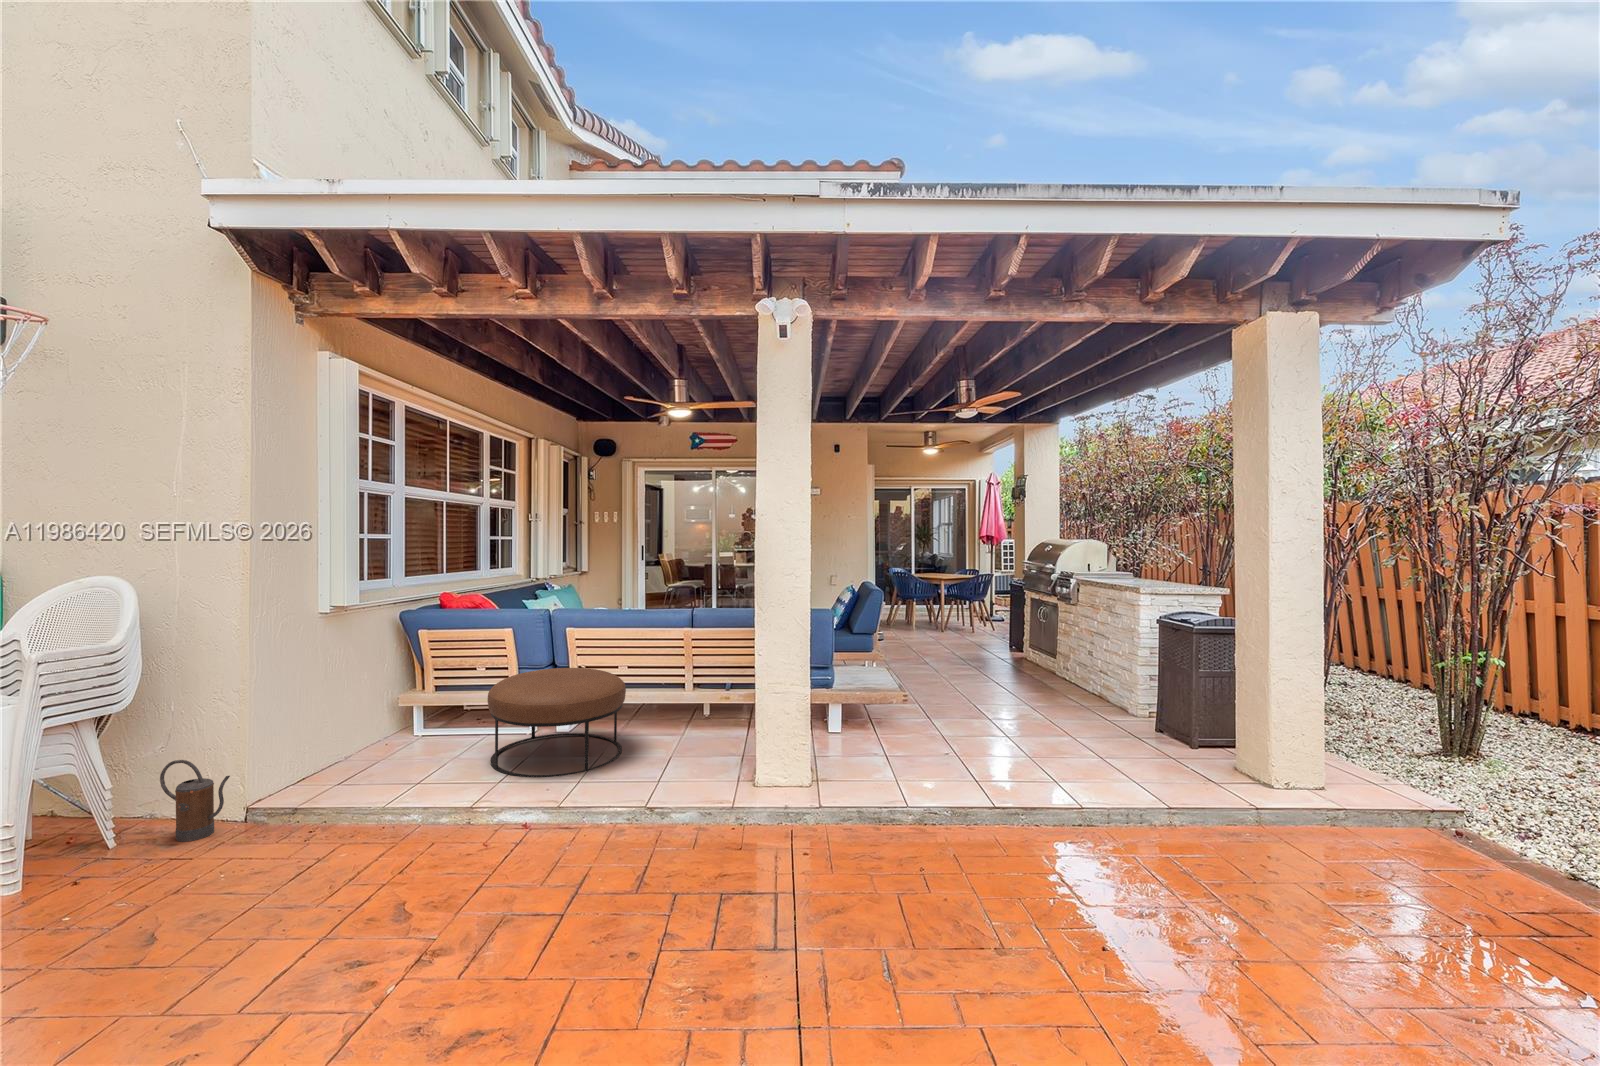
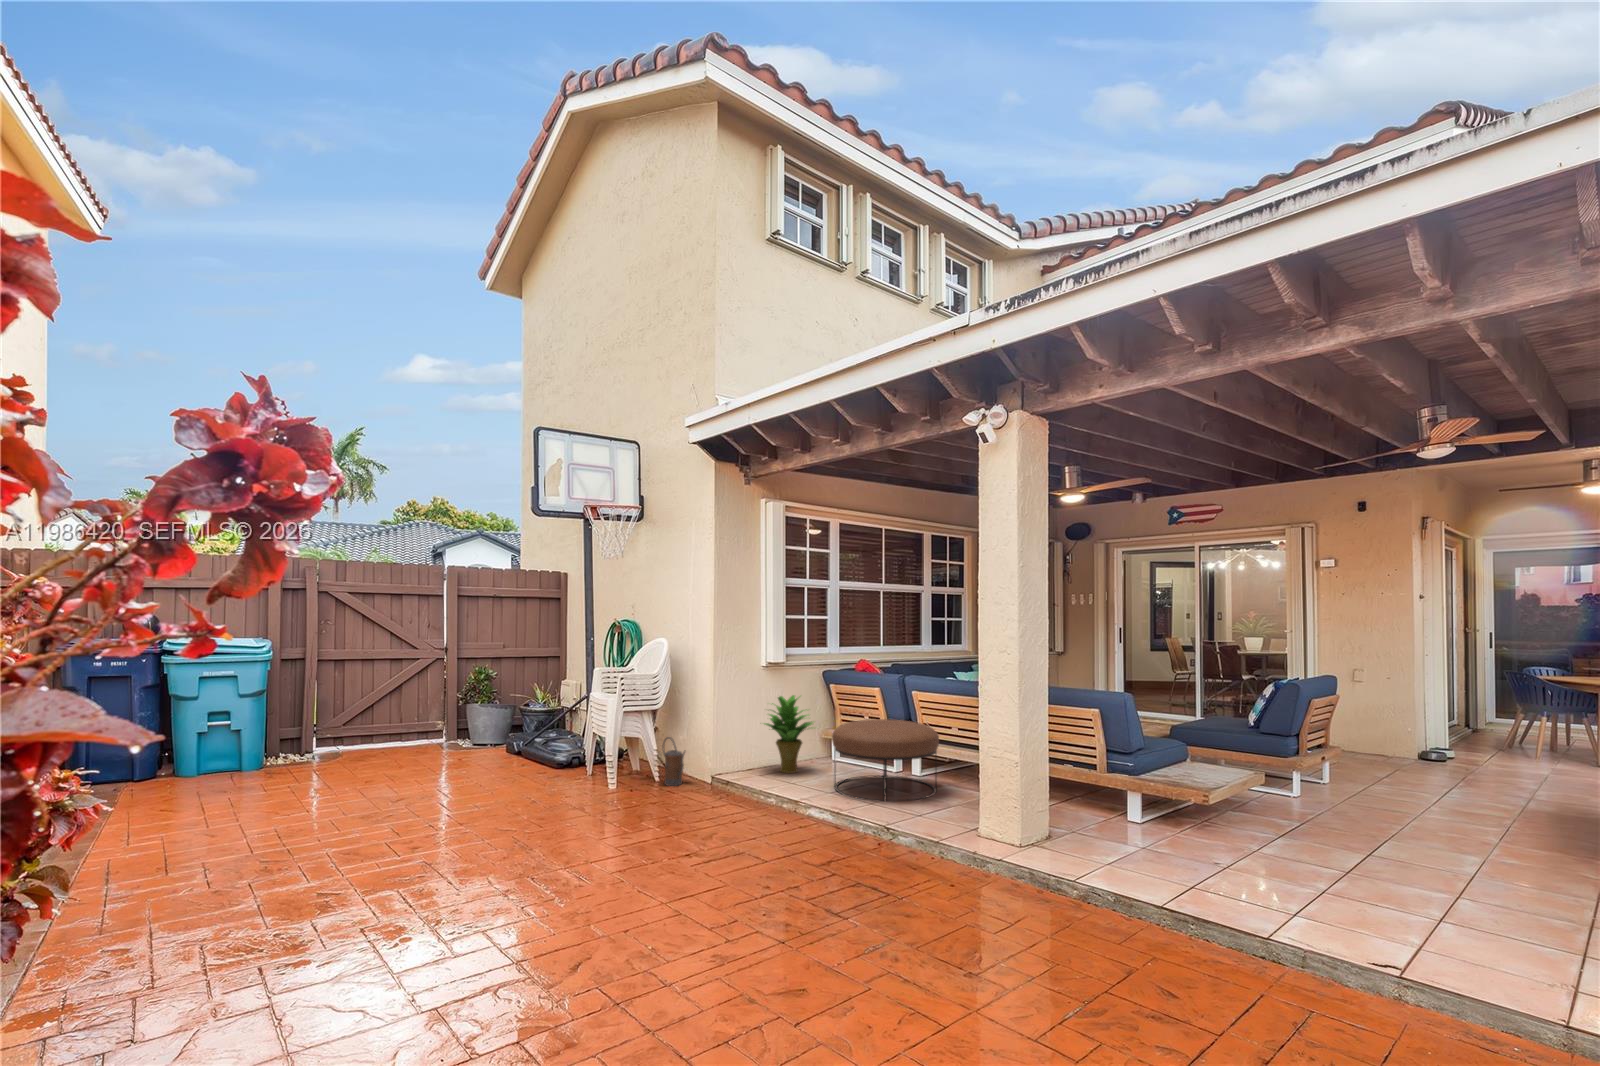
potted plant: none [345,655,437,767] -> present [764,695,813,773]

